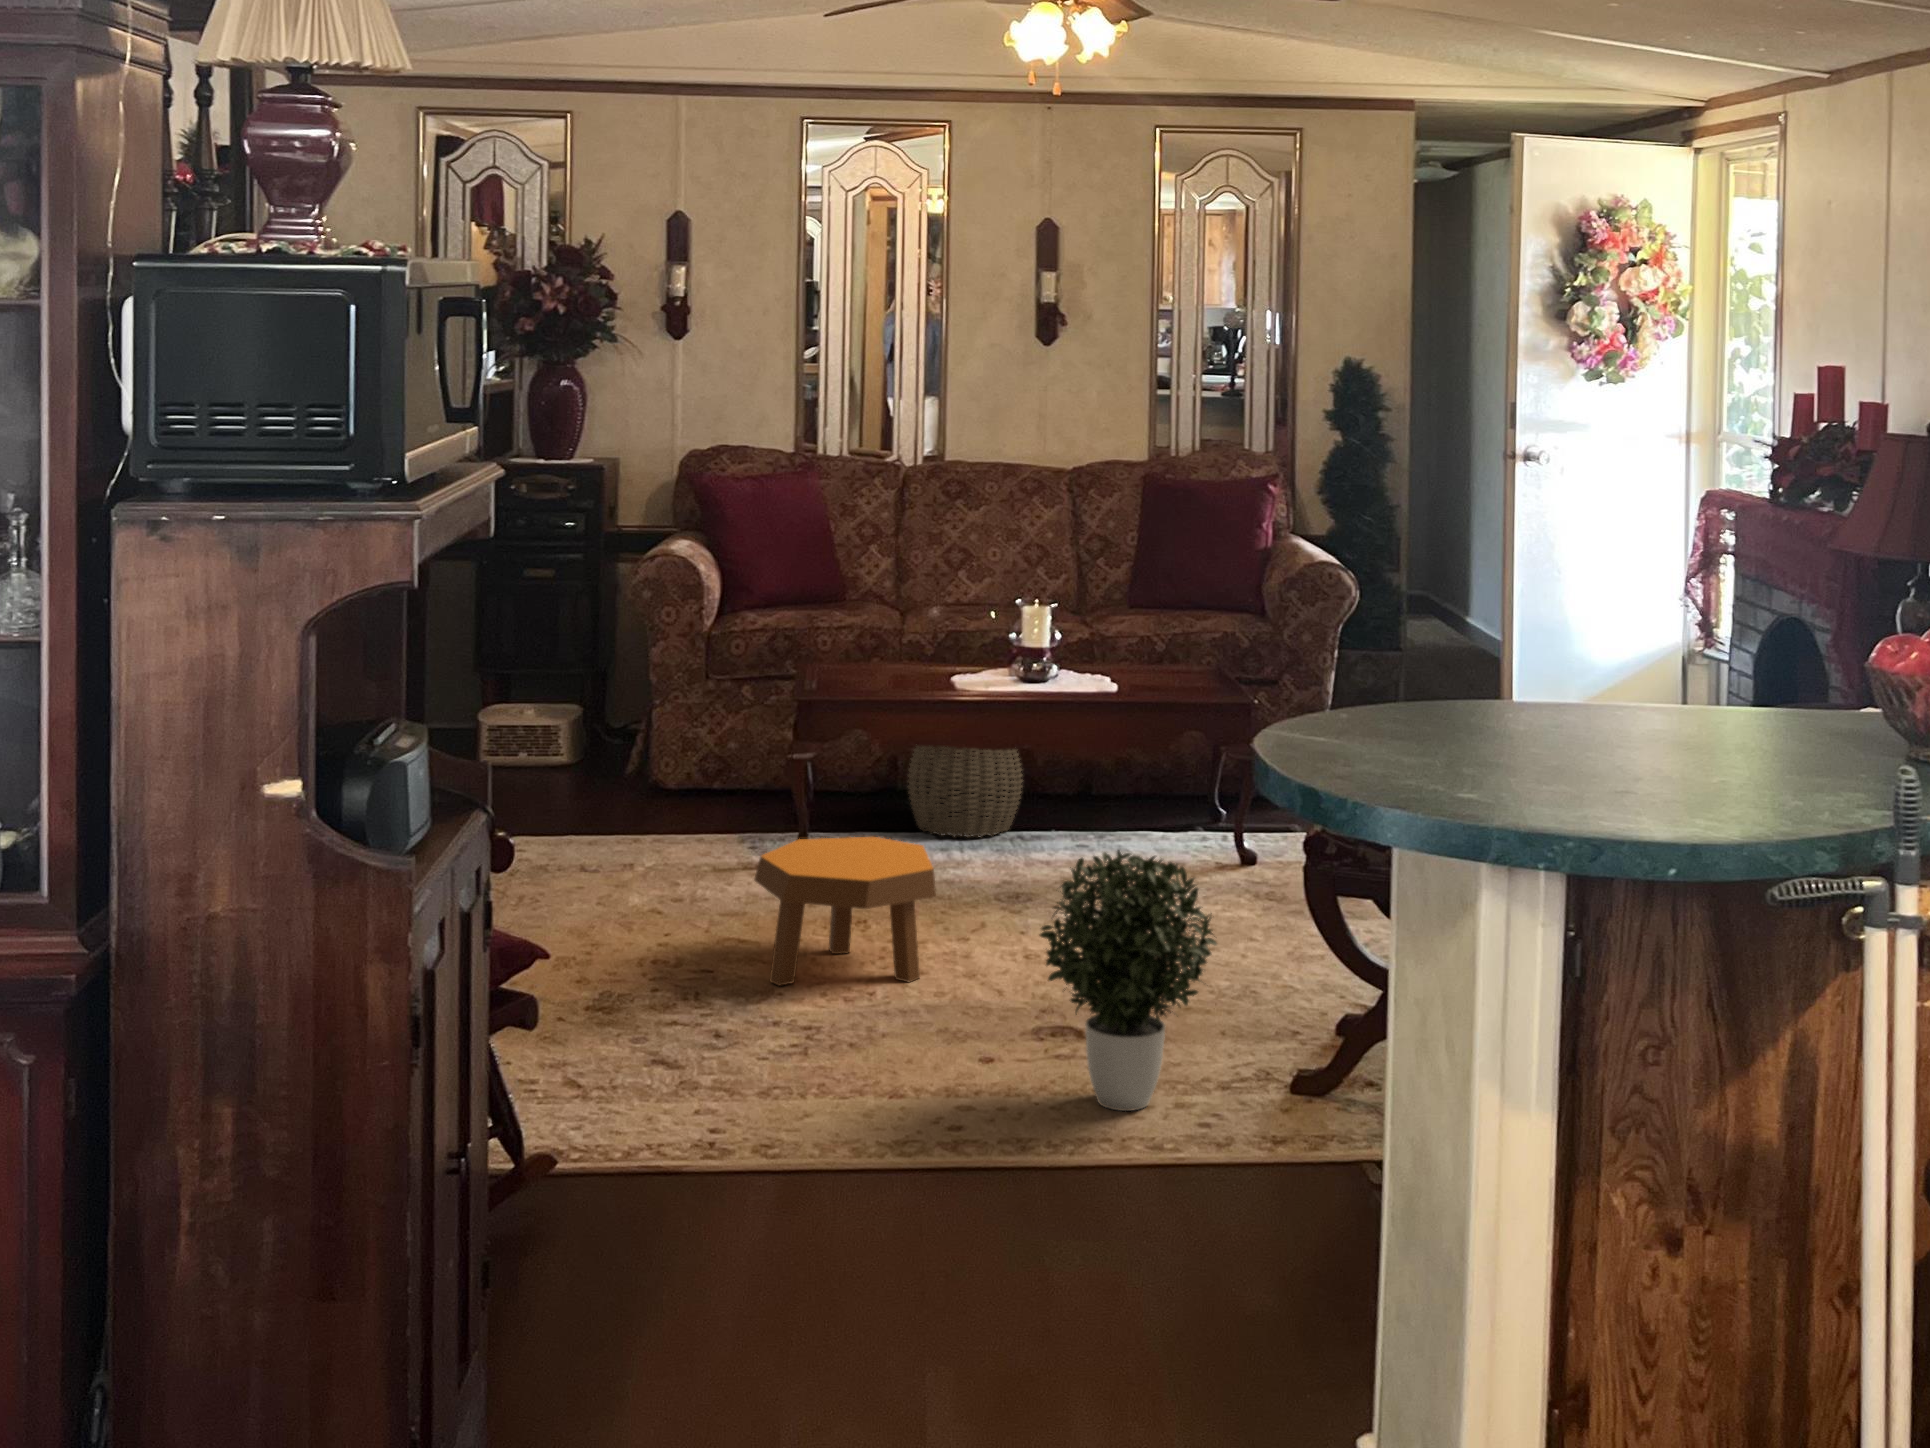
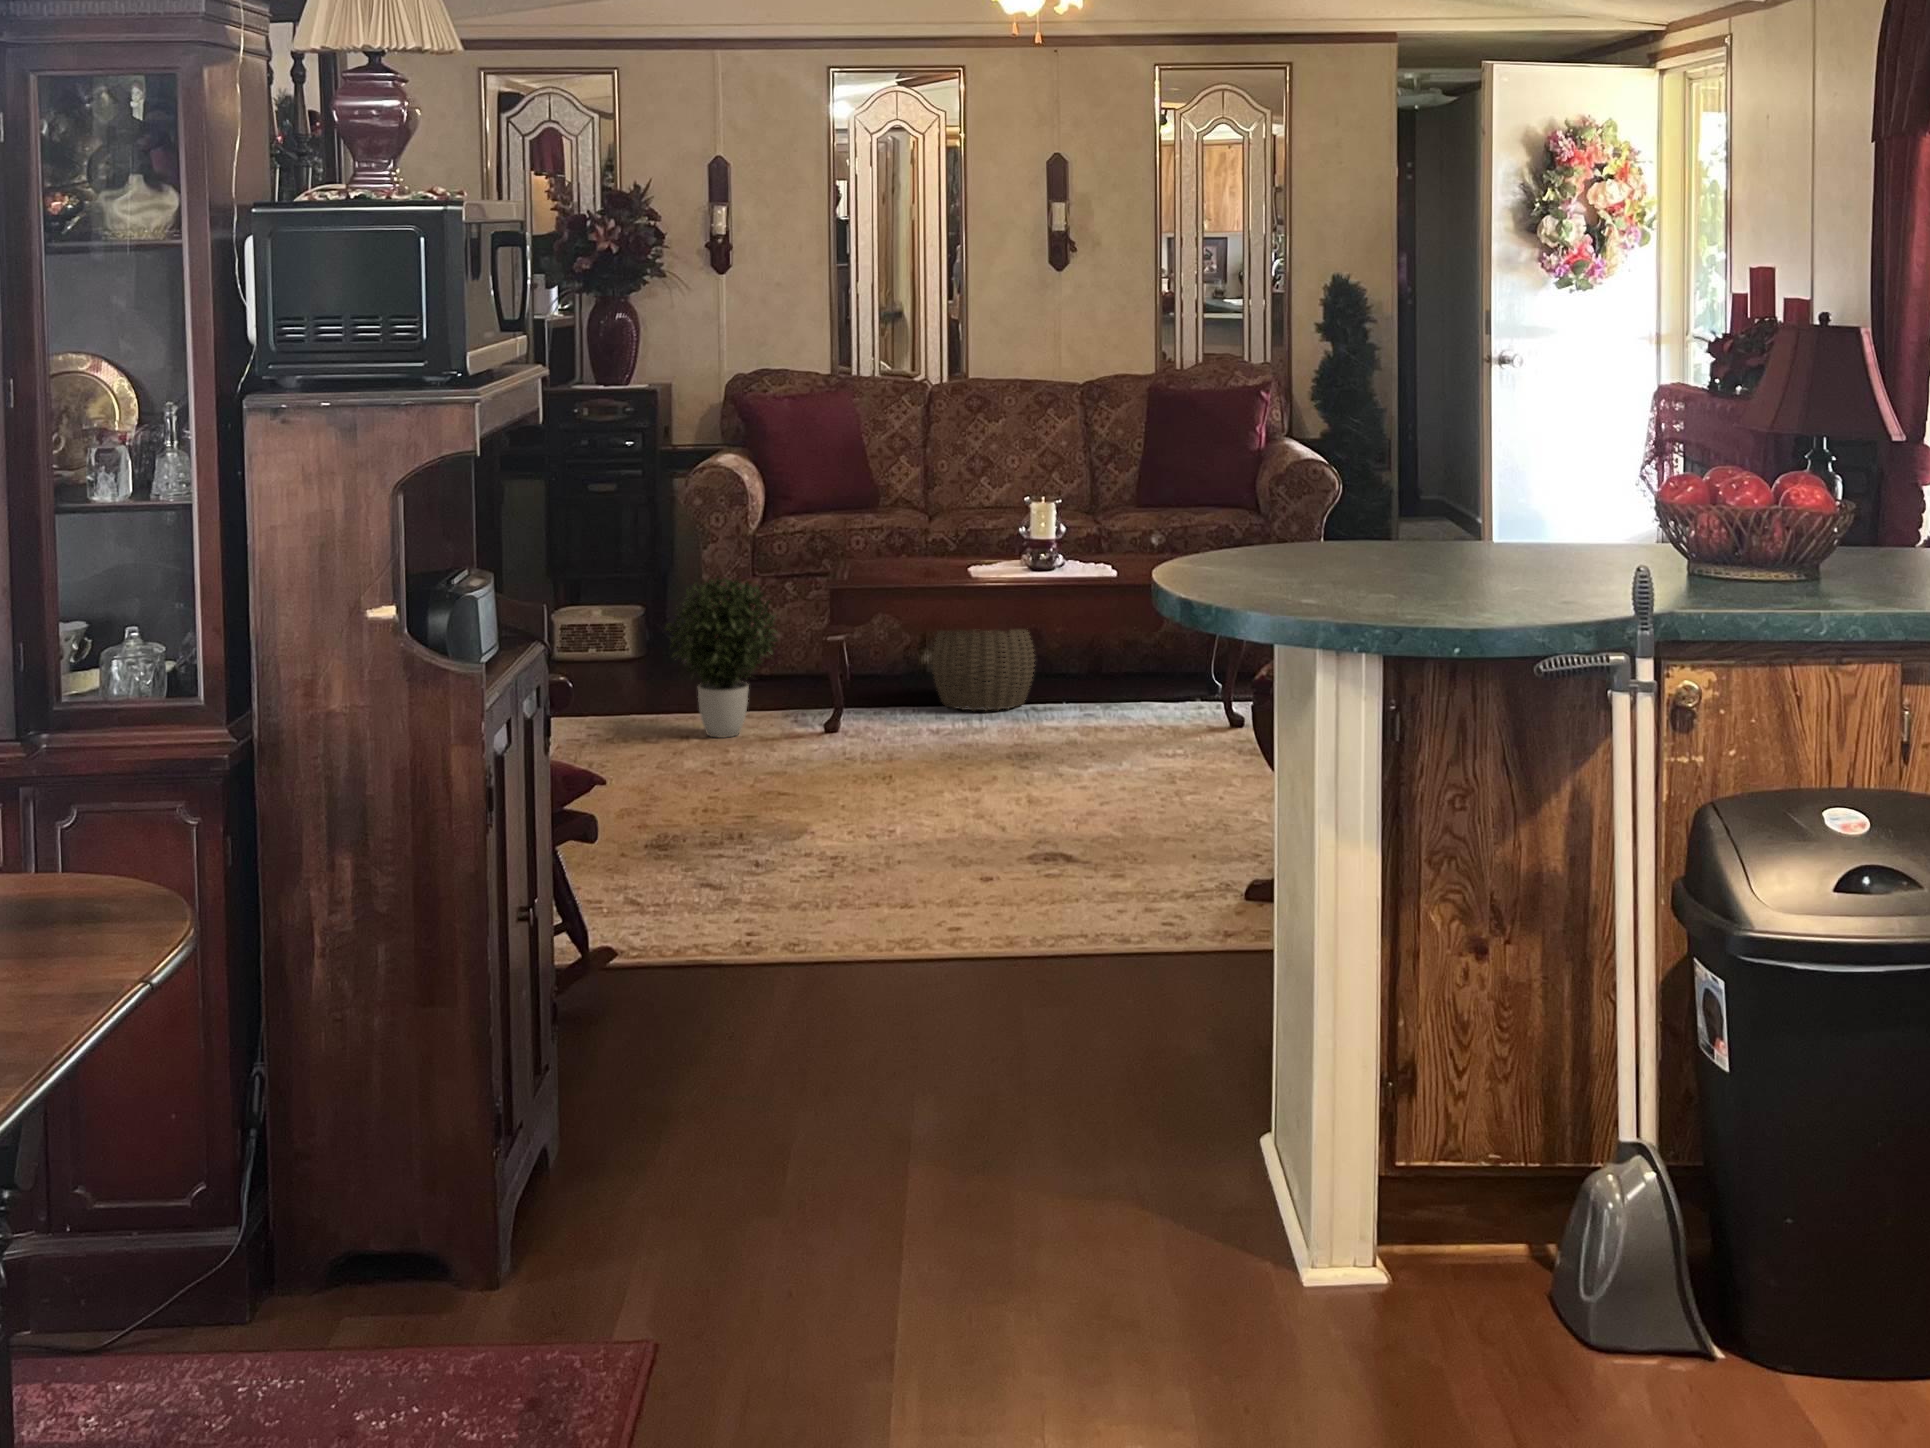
footstool: present [754,837,936,986] -> none [788,702,946,829]
potted plant: present [1040,850,1217,1111] -> present [665,577,778,738]

